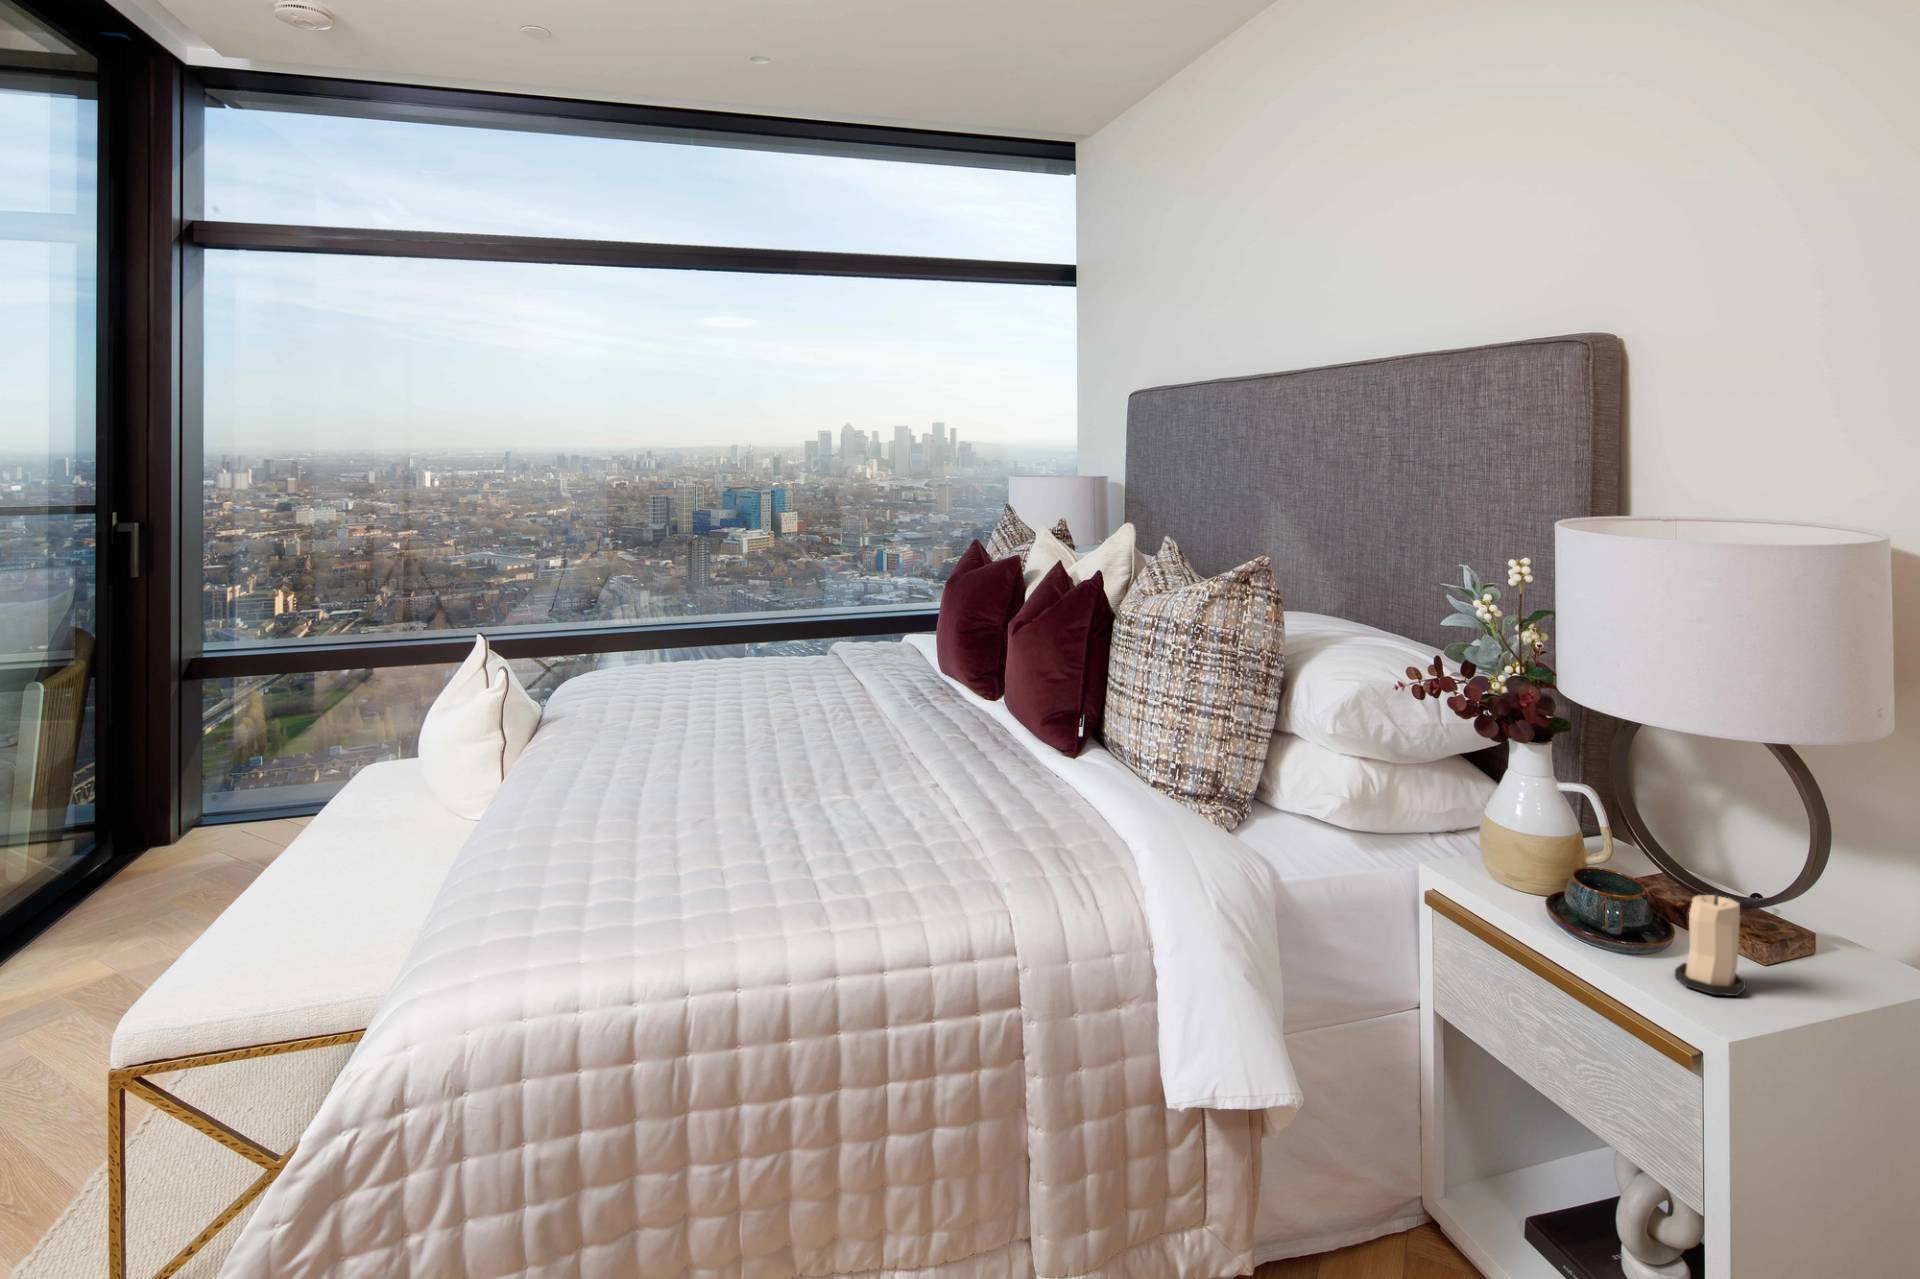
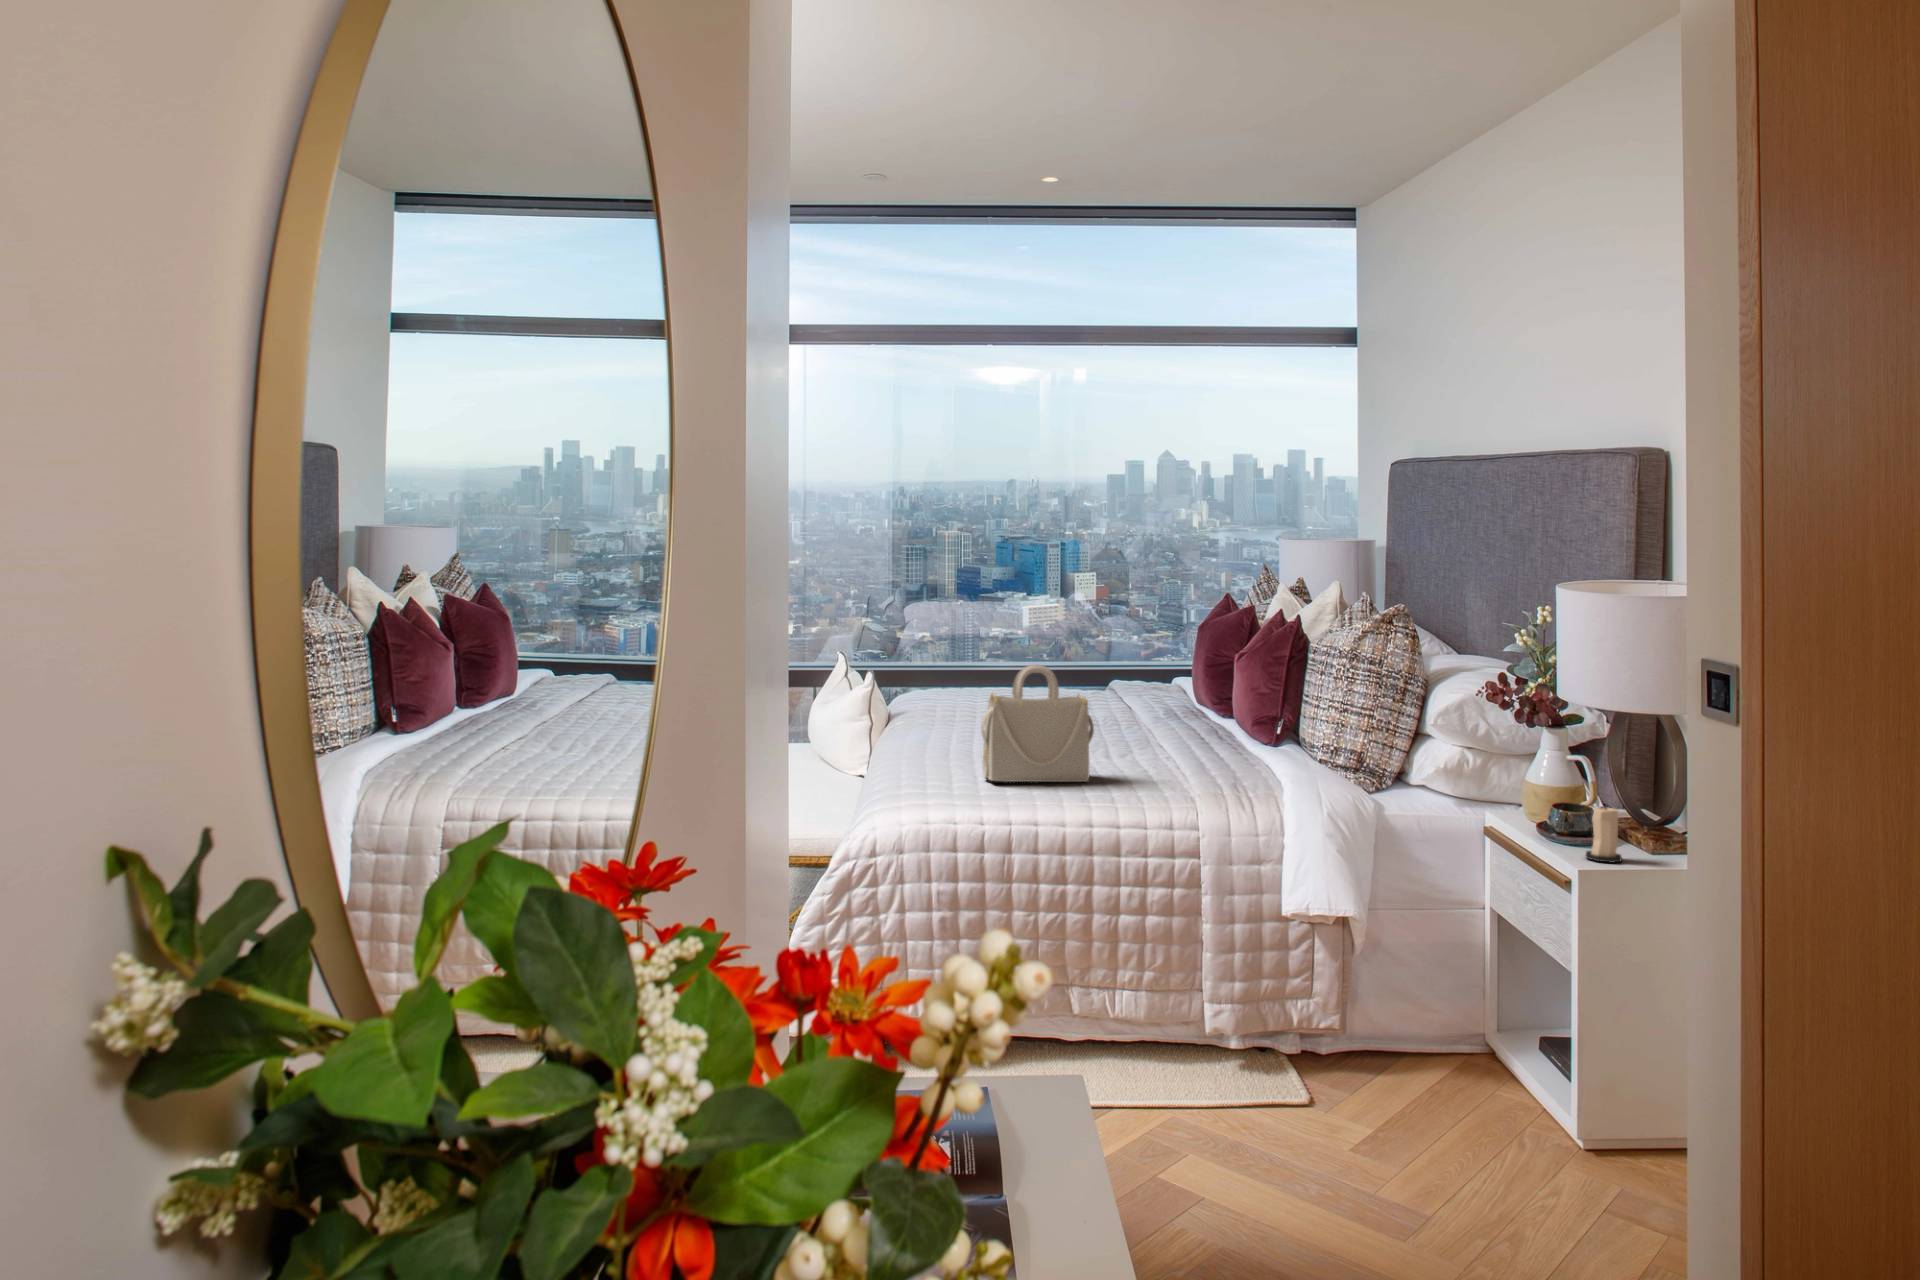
handbag: none [617,684,817,901] -> present [981,665,1094,782]

